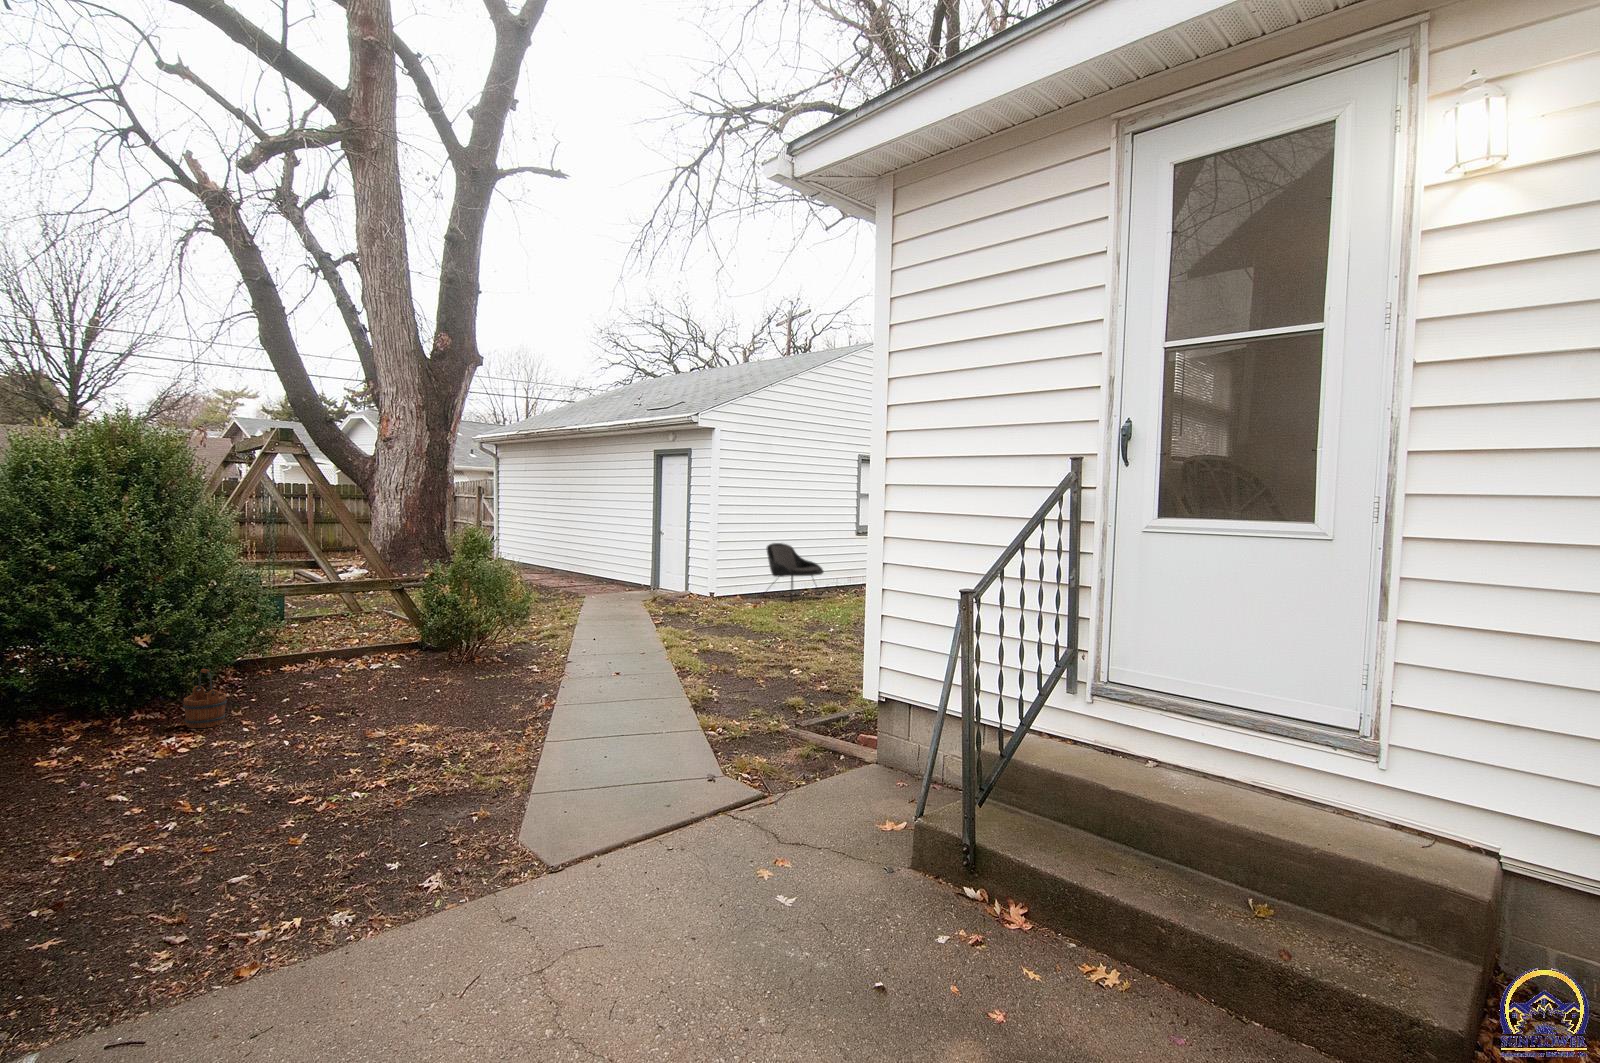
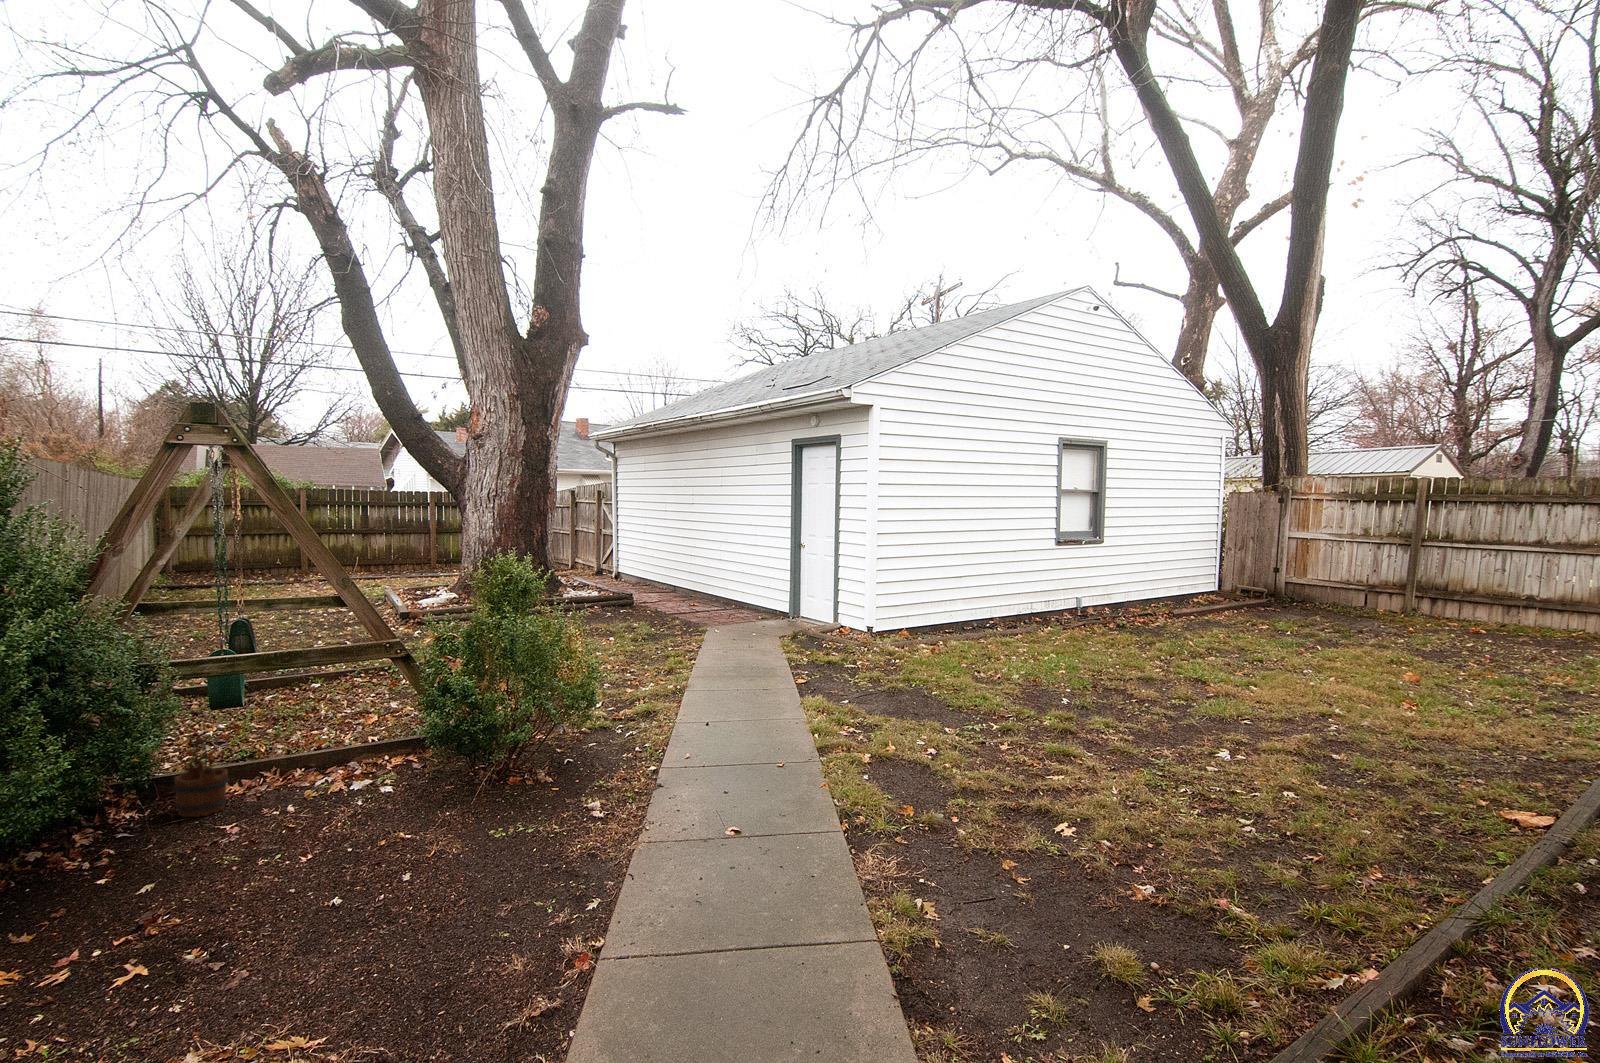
lounge chair: present [765,543,823,598] -> none [934,558,1016,636]

